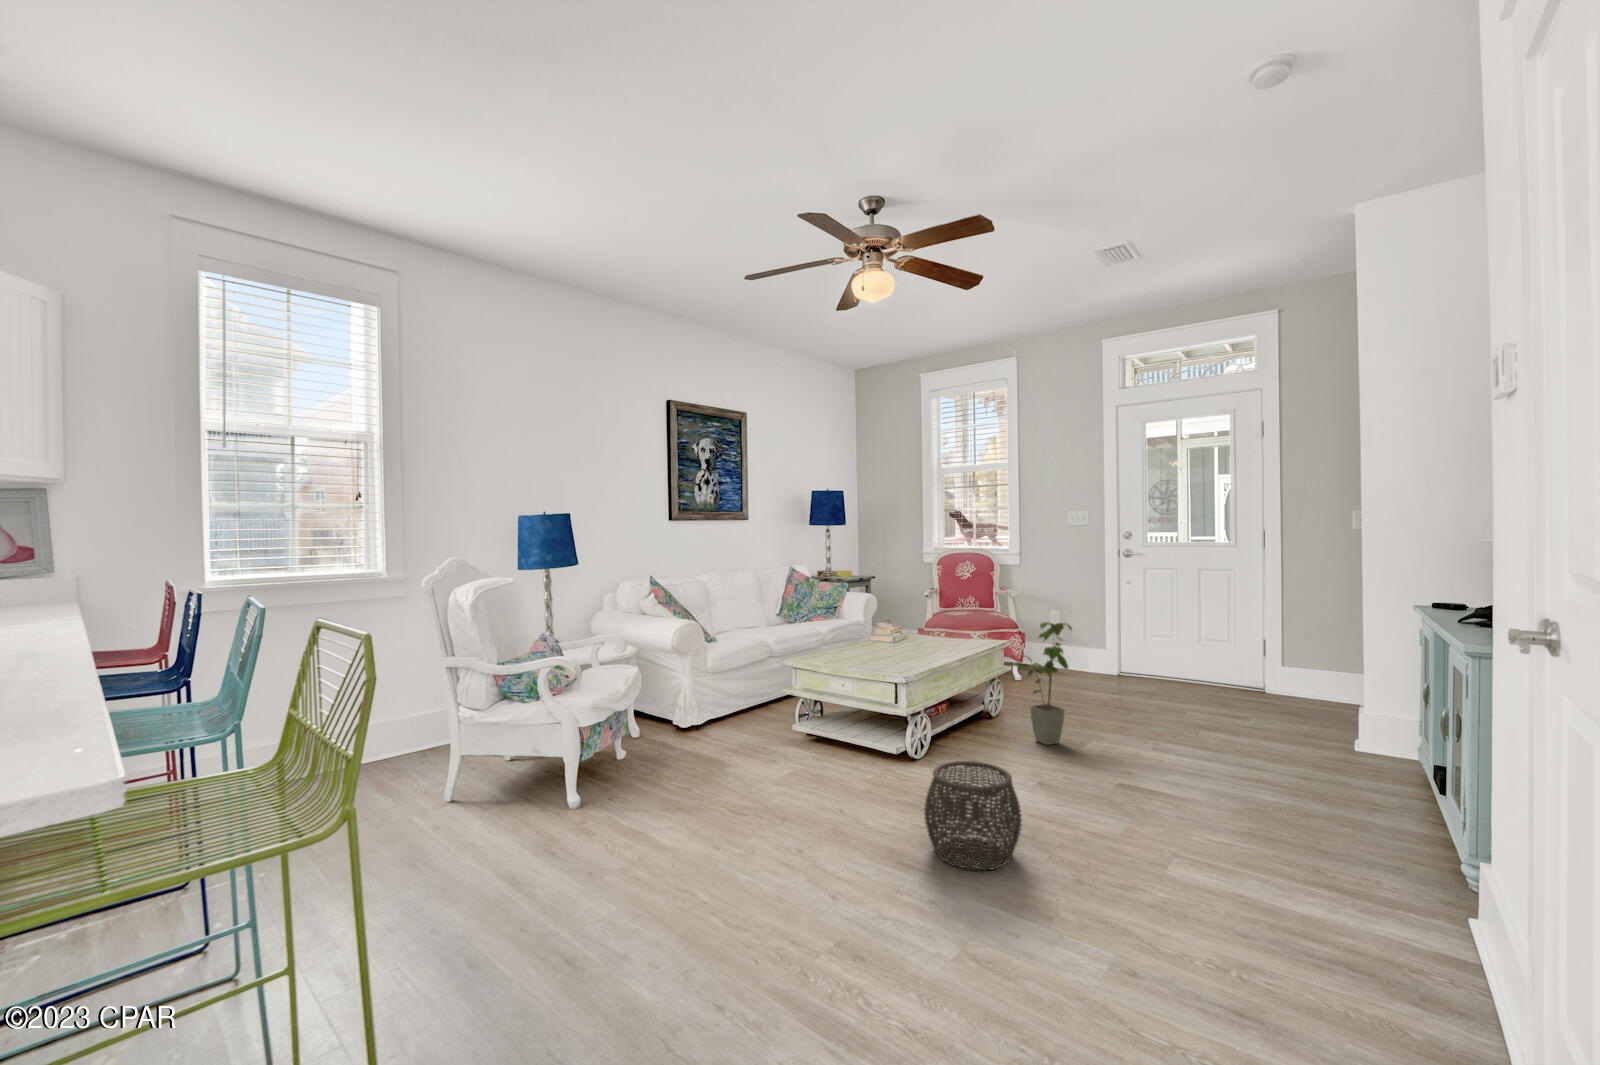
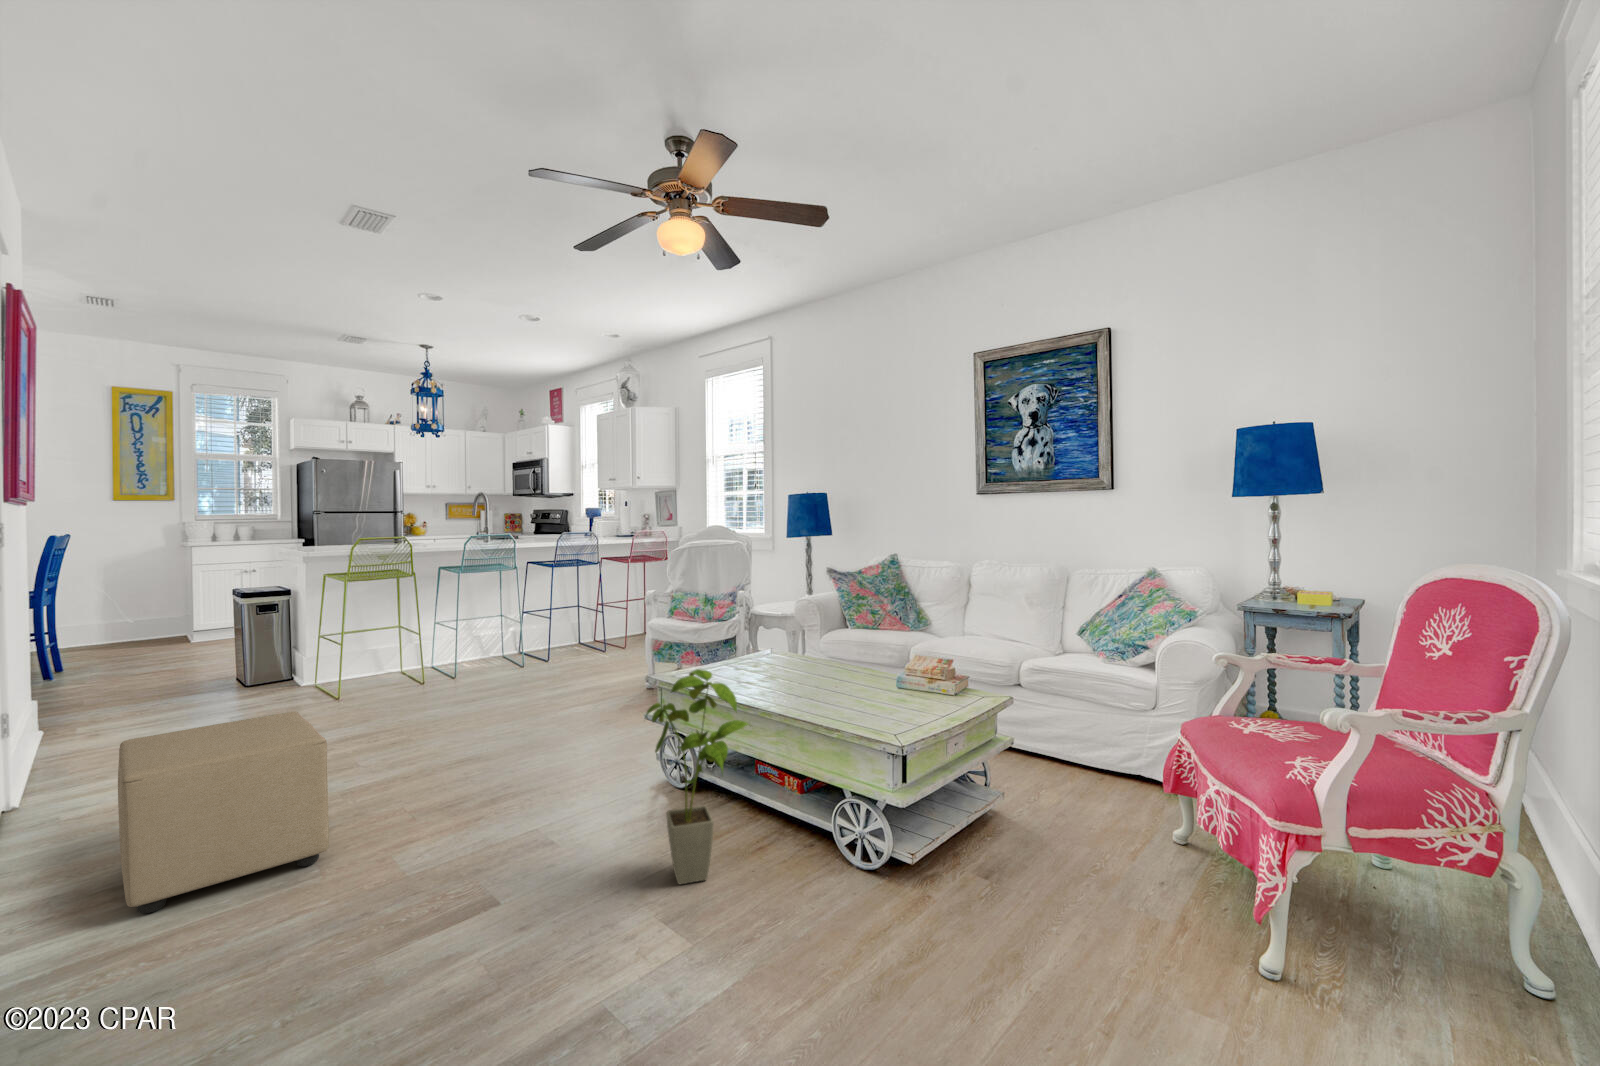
ottoman: none [1117,732,1314,936] -> present [118,712,329,913]
woven basket: present [924,761,1022,871] -> none [385,703,475,790]

